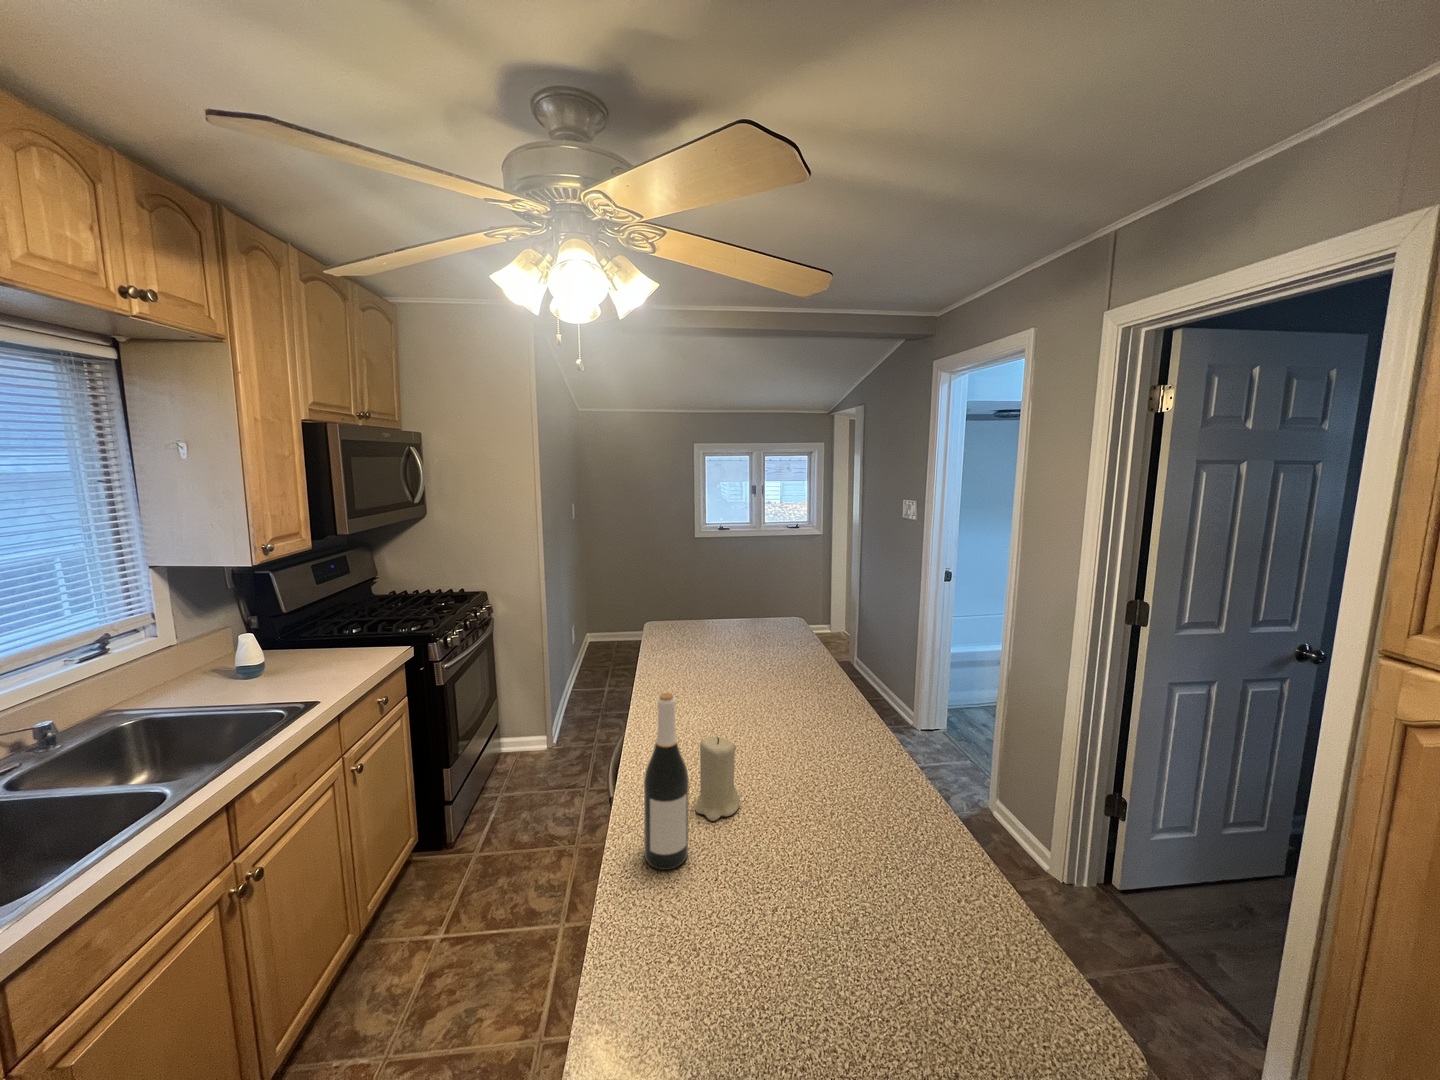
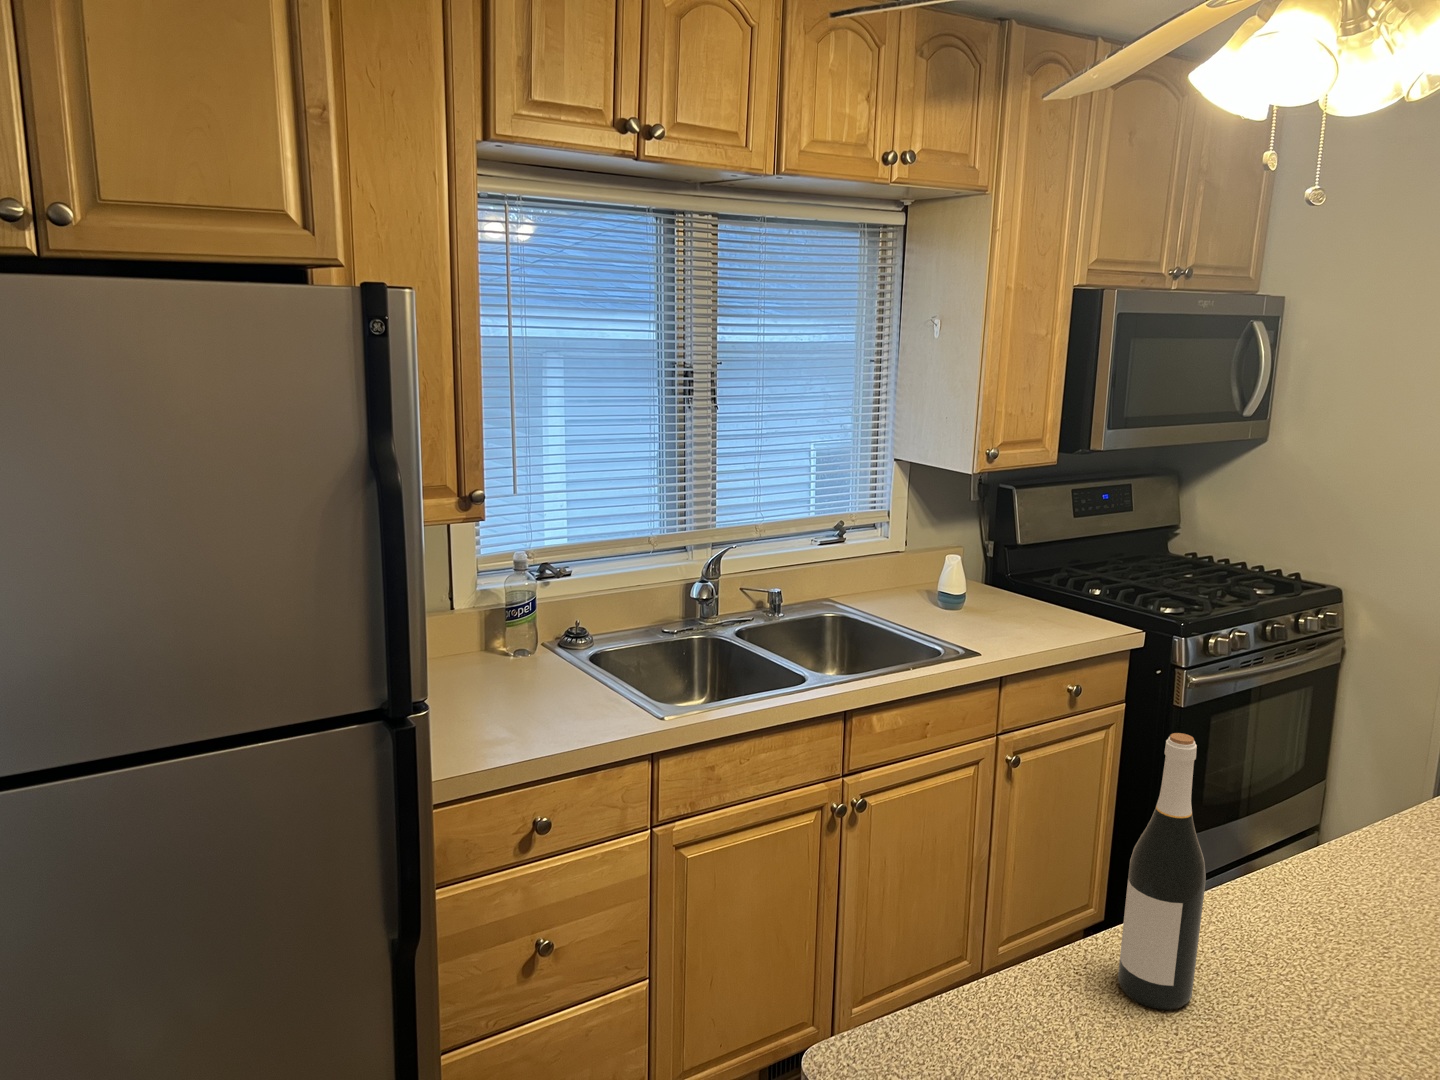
candle: present [695,737,740,821] -> none [1268,871,1367,1025]

